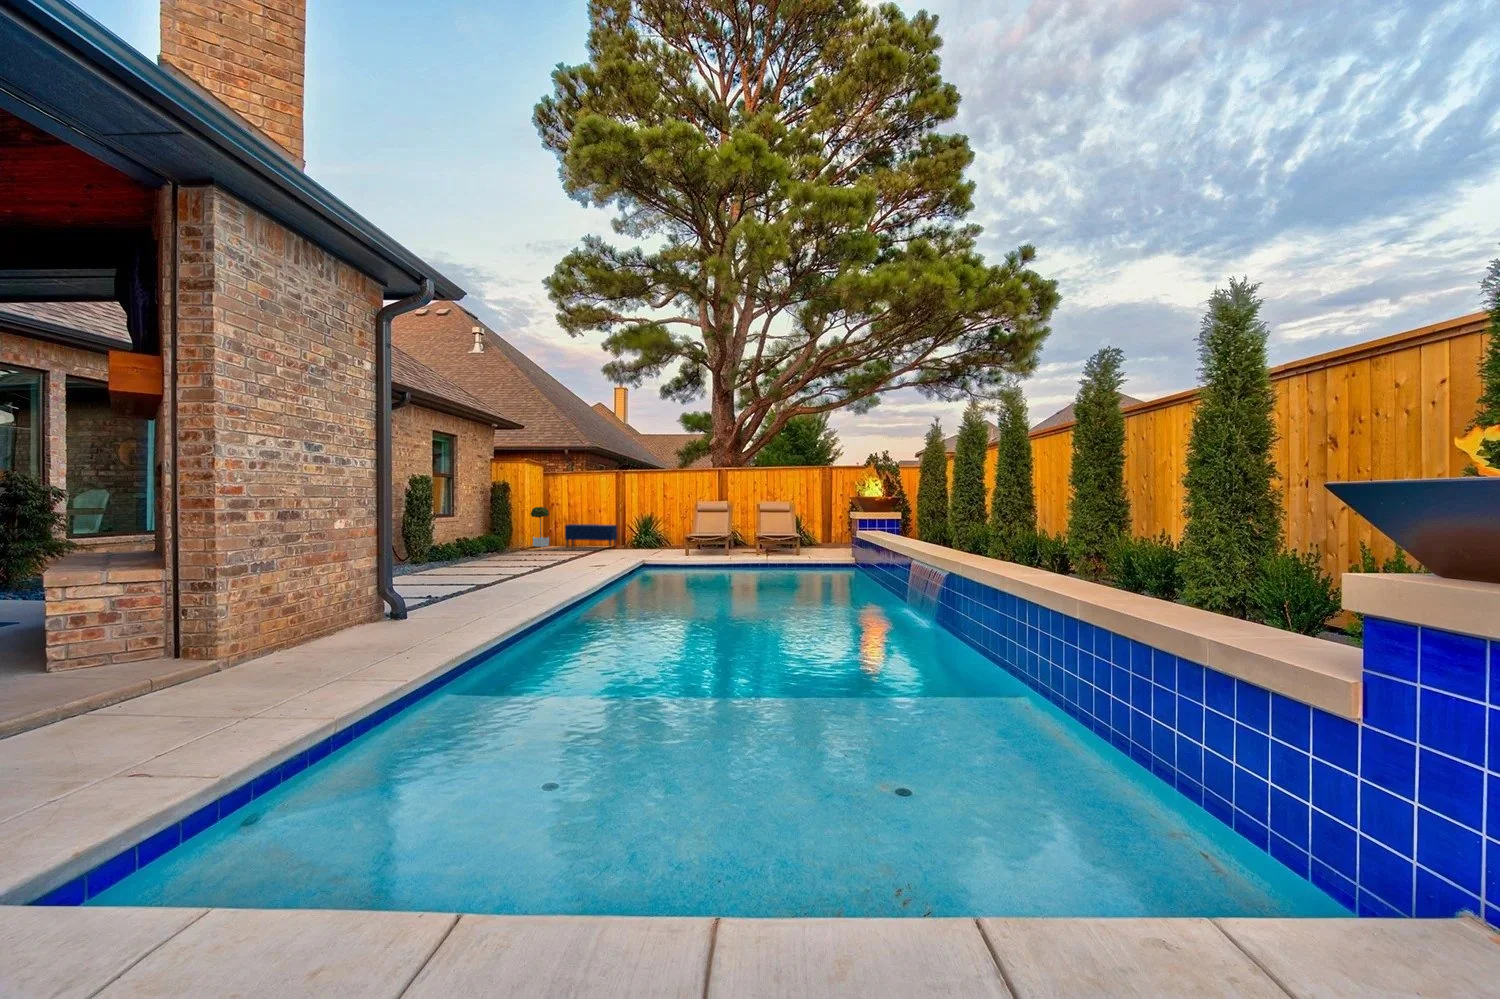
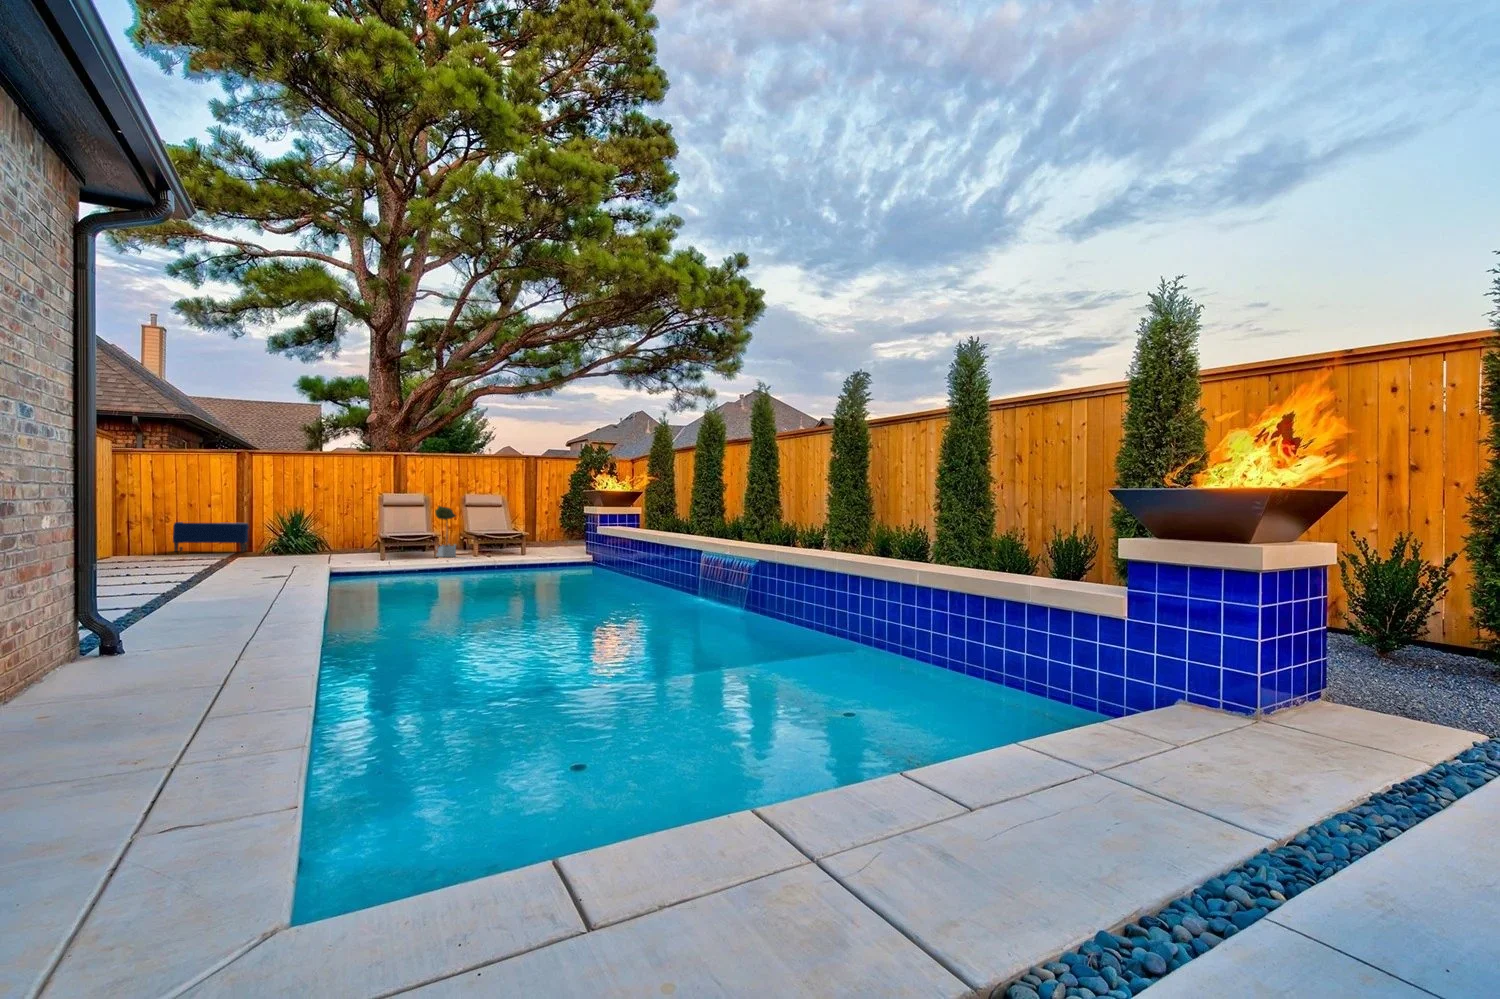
potted tree: present [531,507,549,547] -> present [435,506,456,557]

